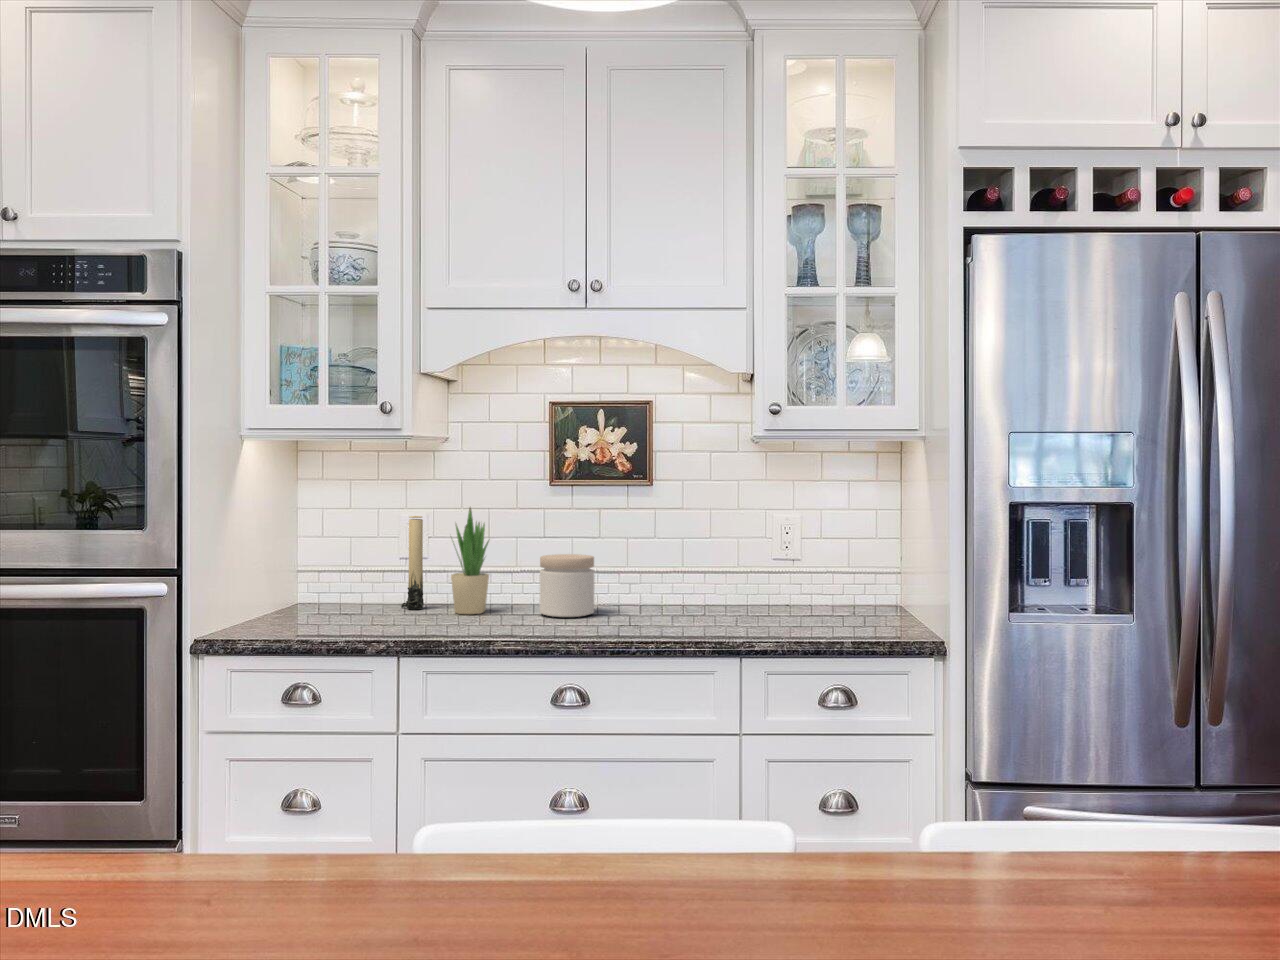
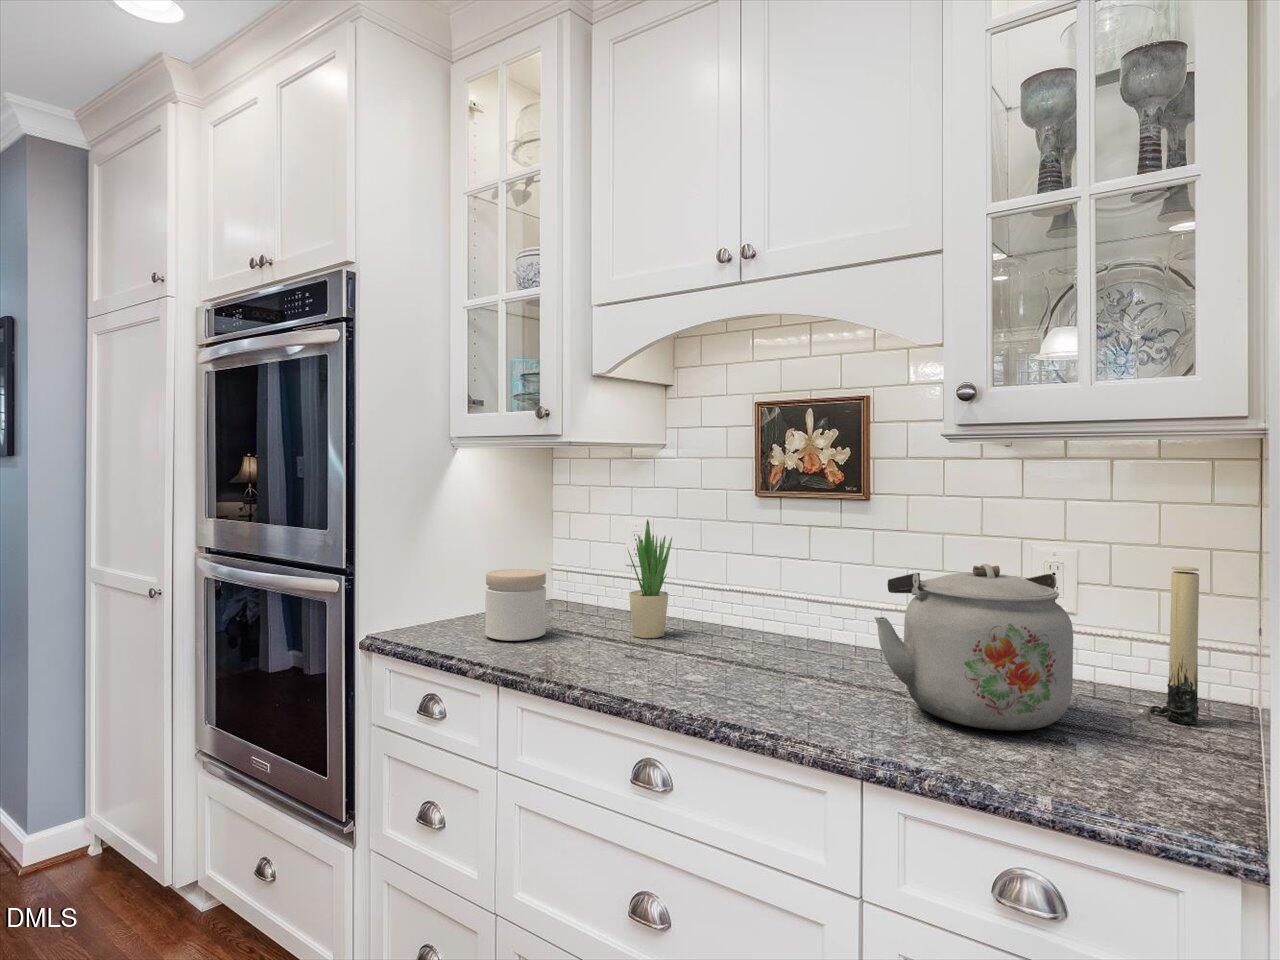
candle: present [401,516,424,609] -> present [1150,566,1199,724]
kettle: none [703,523,827,630] -> present [874,564,1073,731]
jar: present [540,554,594,617] -> present [485,569,546,641]

